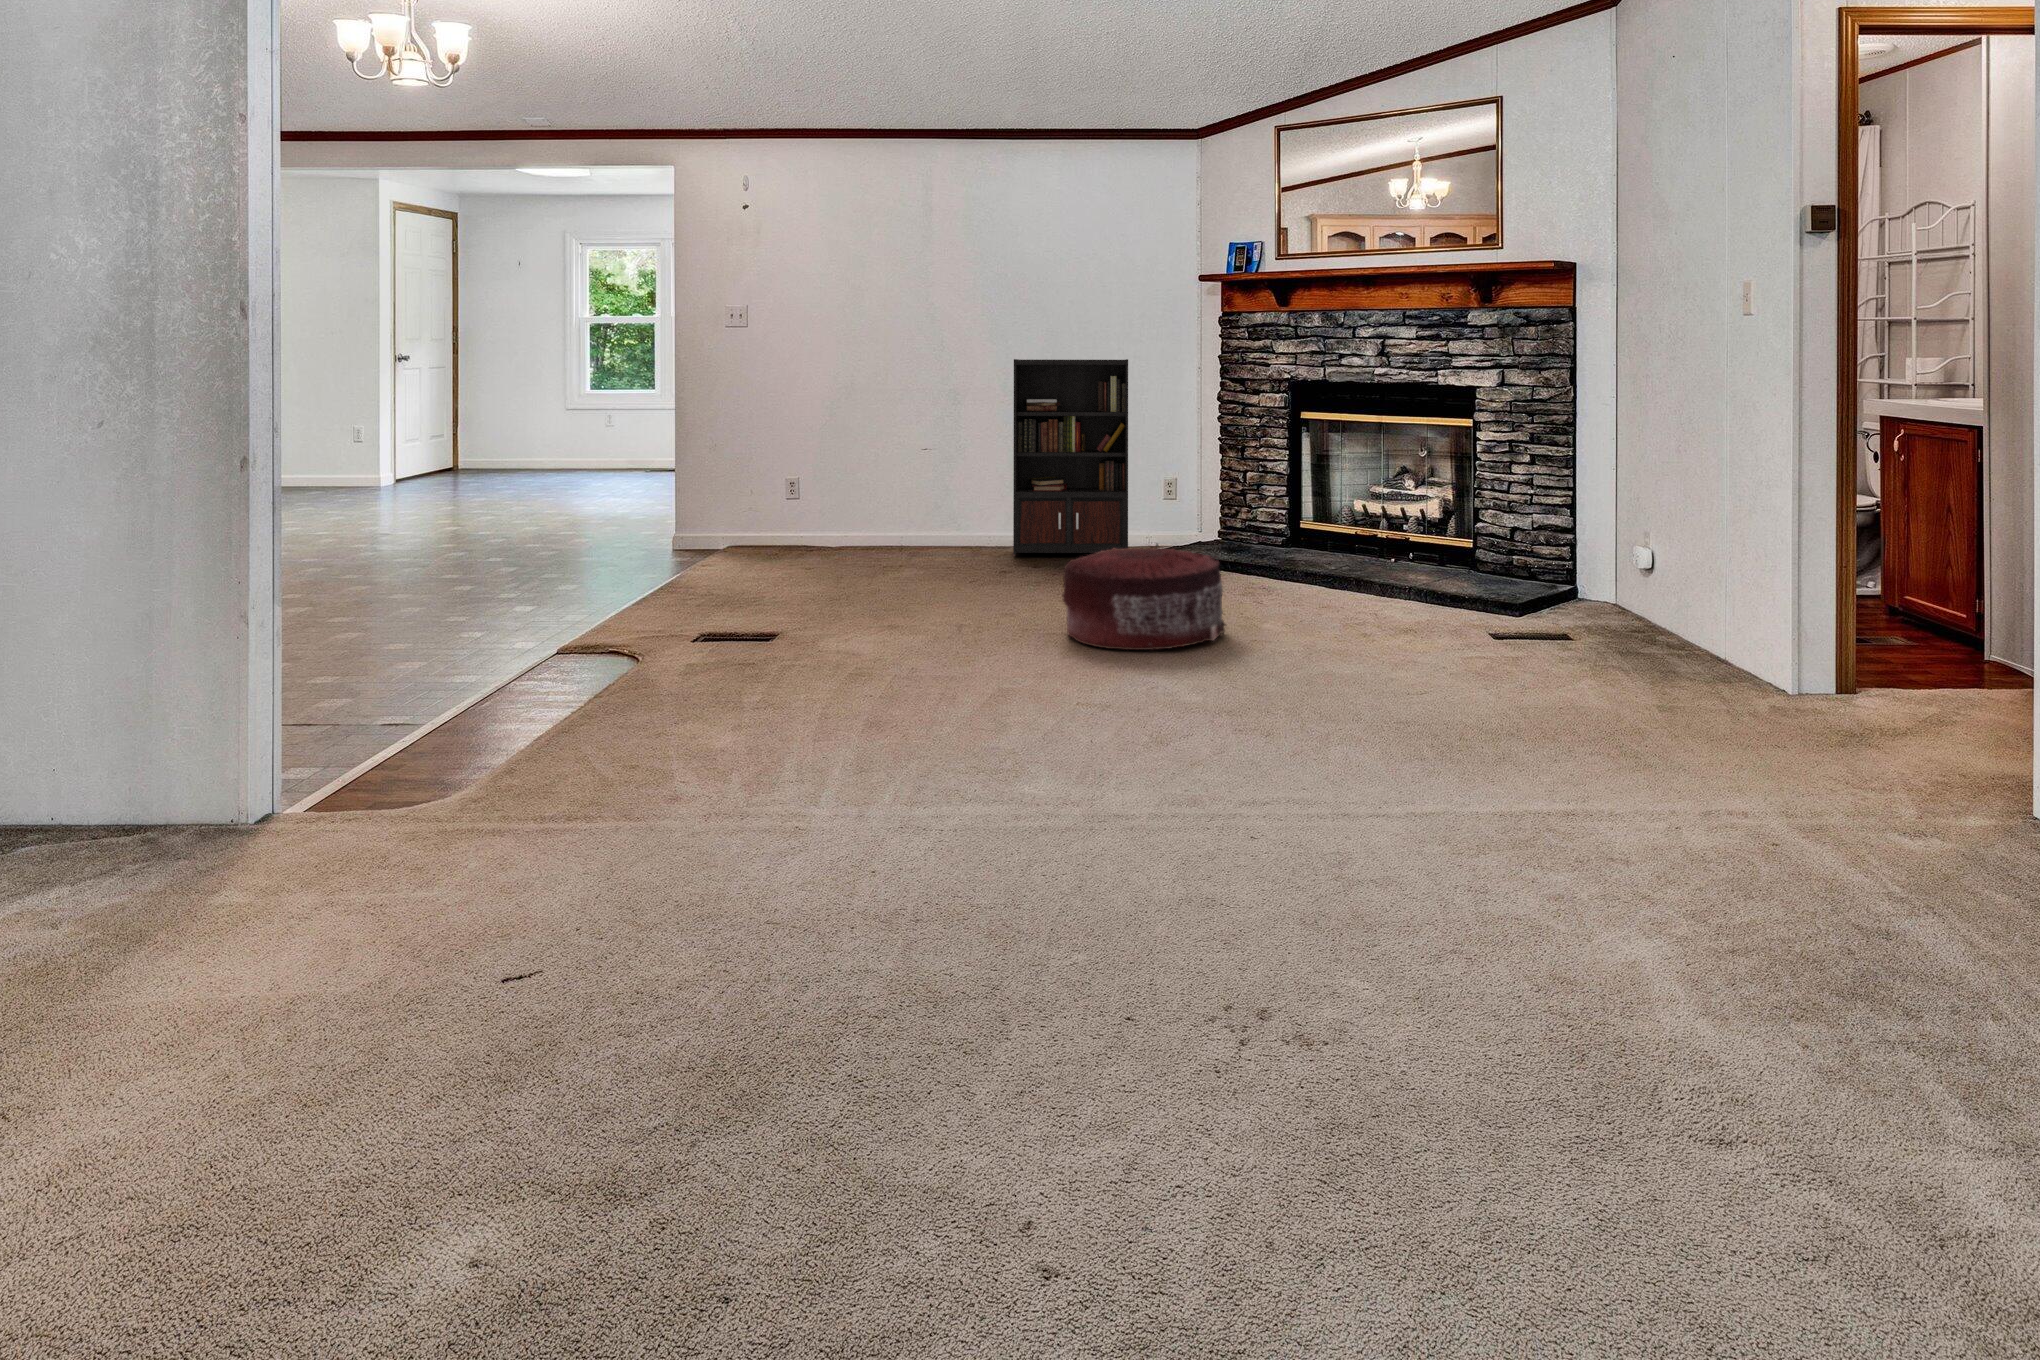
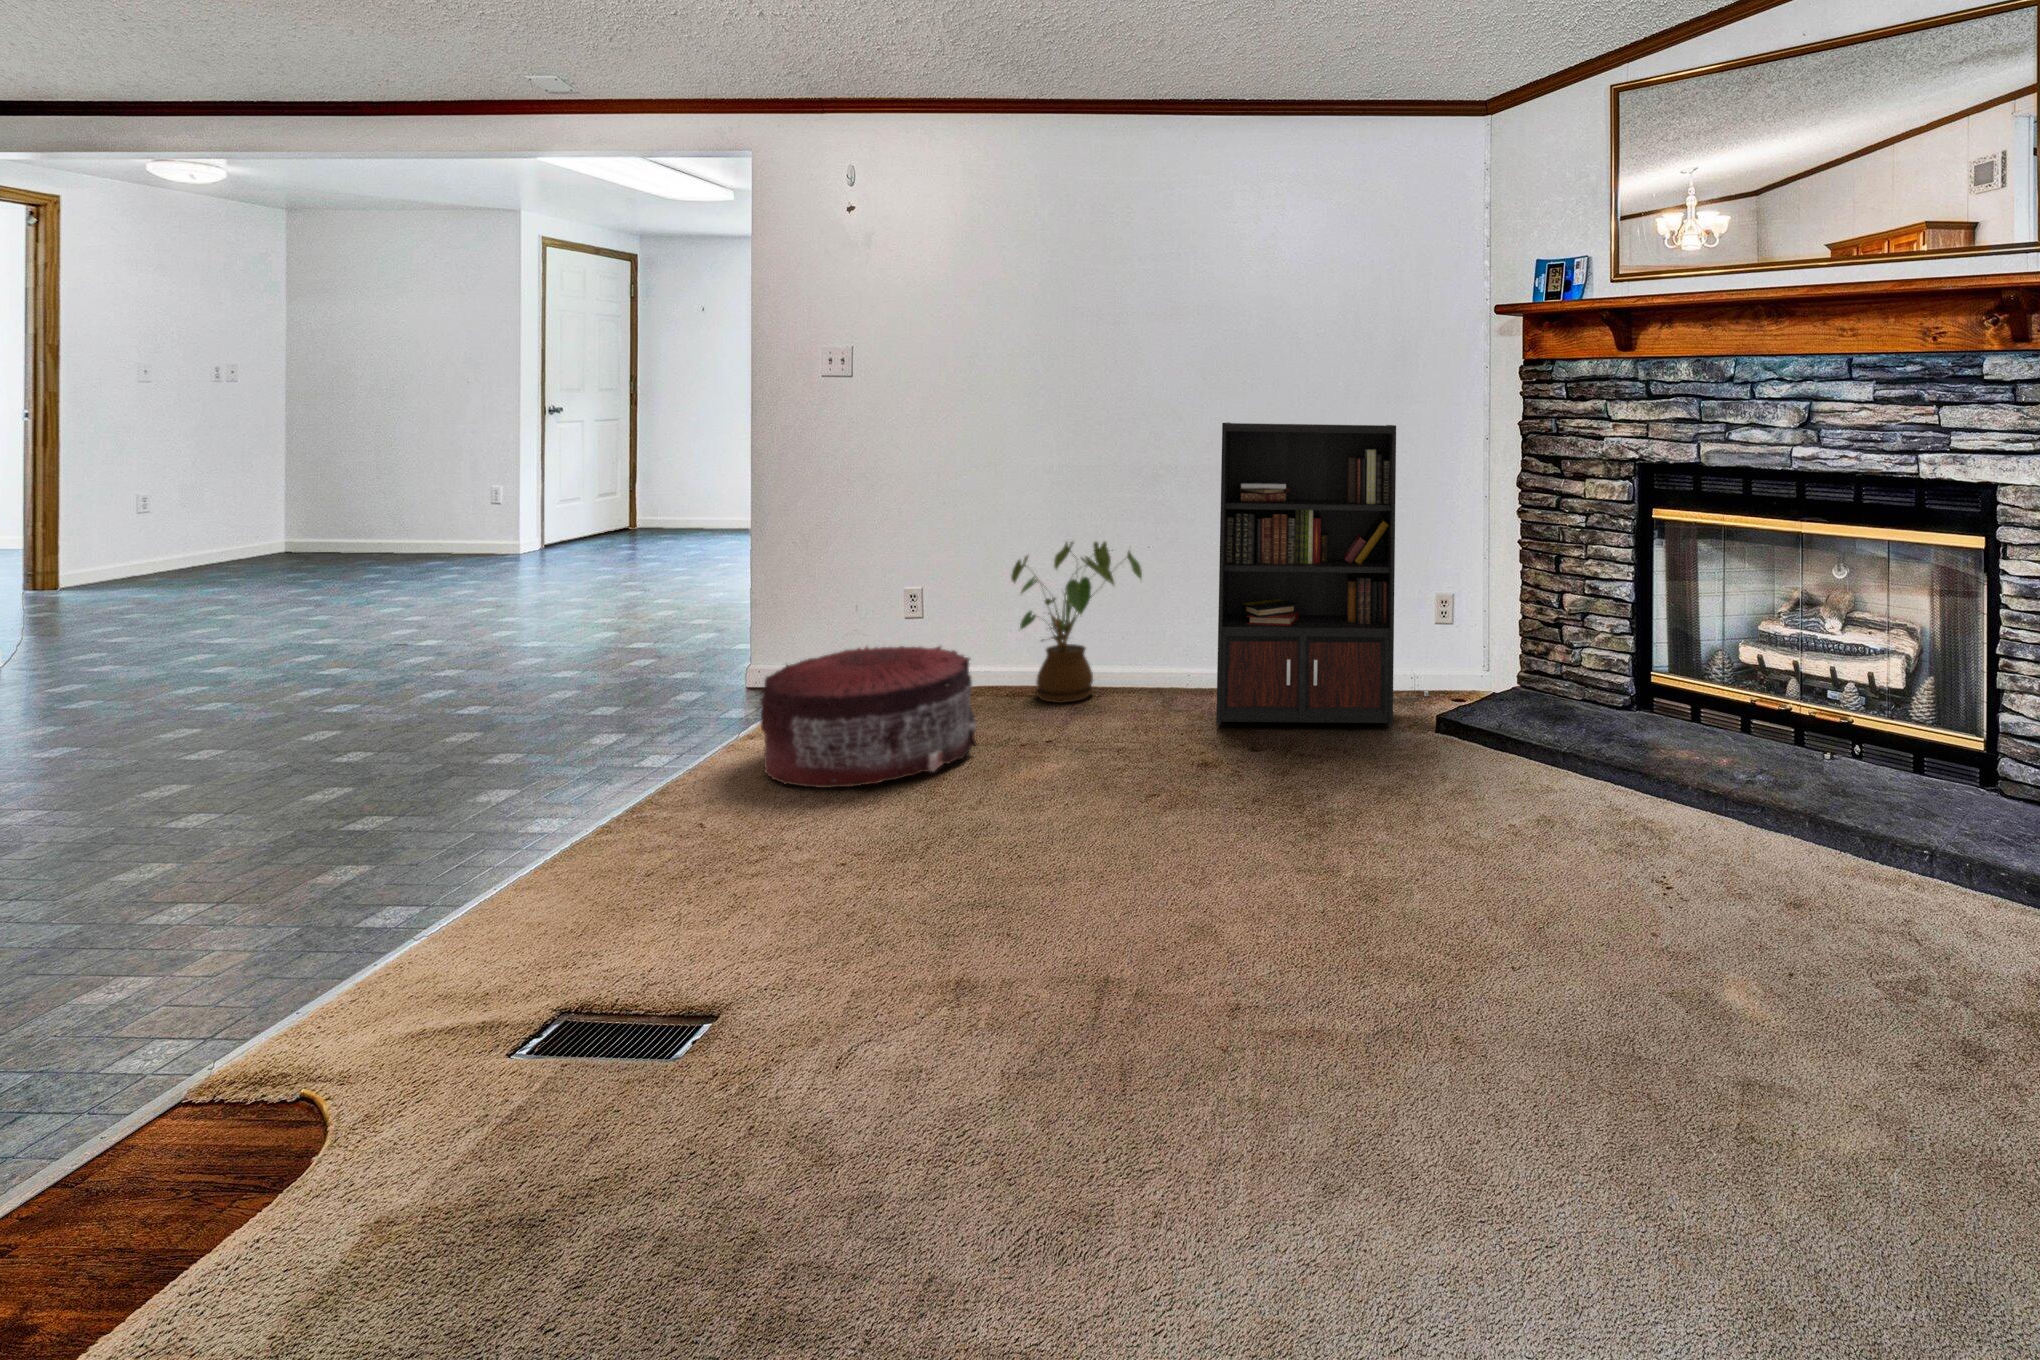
house plant: none [873,442,961,548] -> present [1011,542,1142,703]
pouf: present [1063,548,1225,650] -> present [761,646,977,788]

